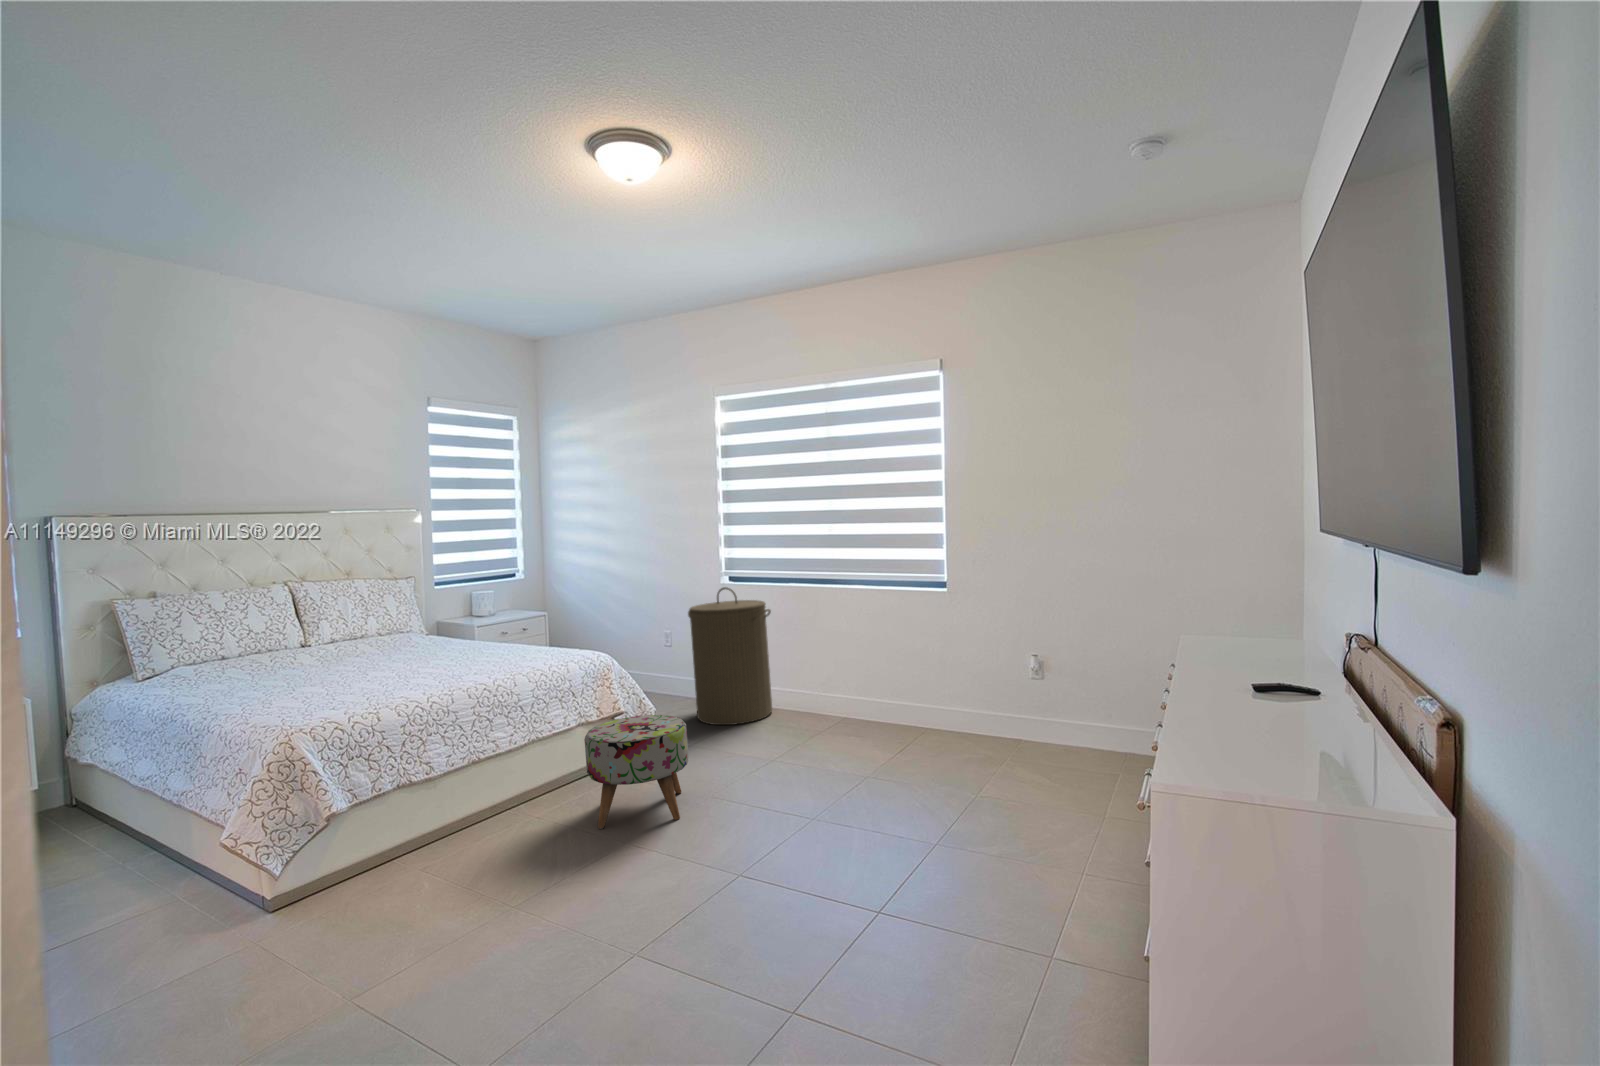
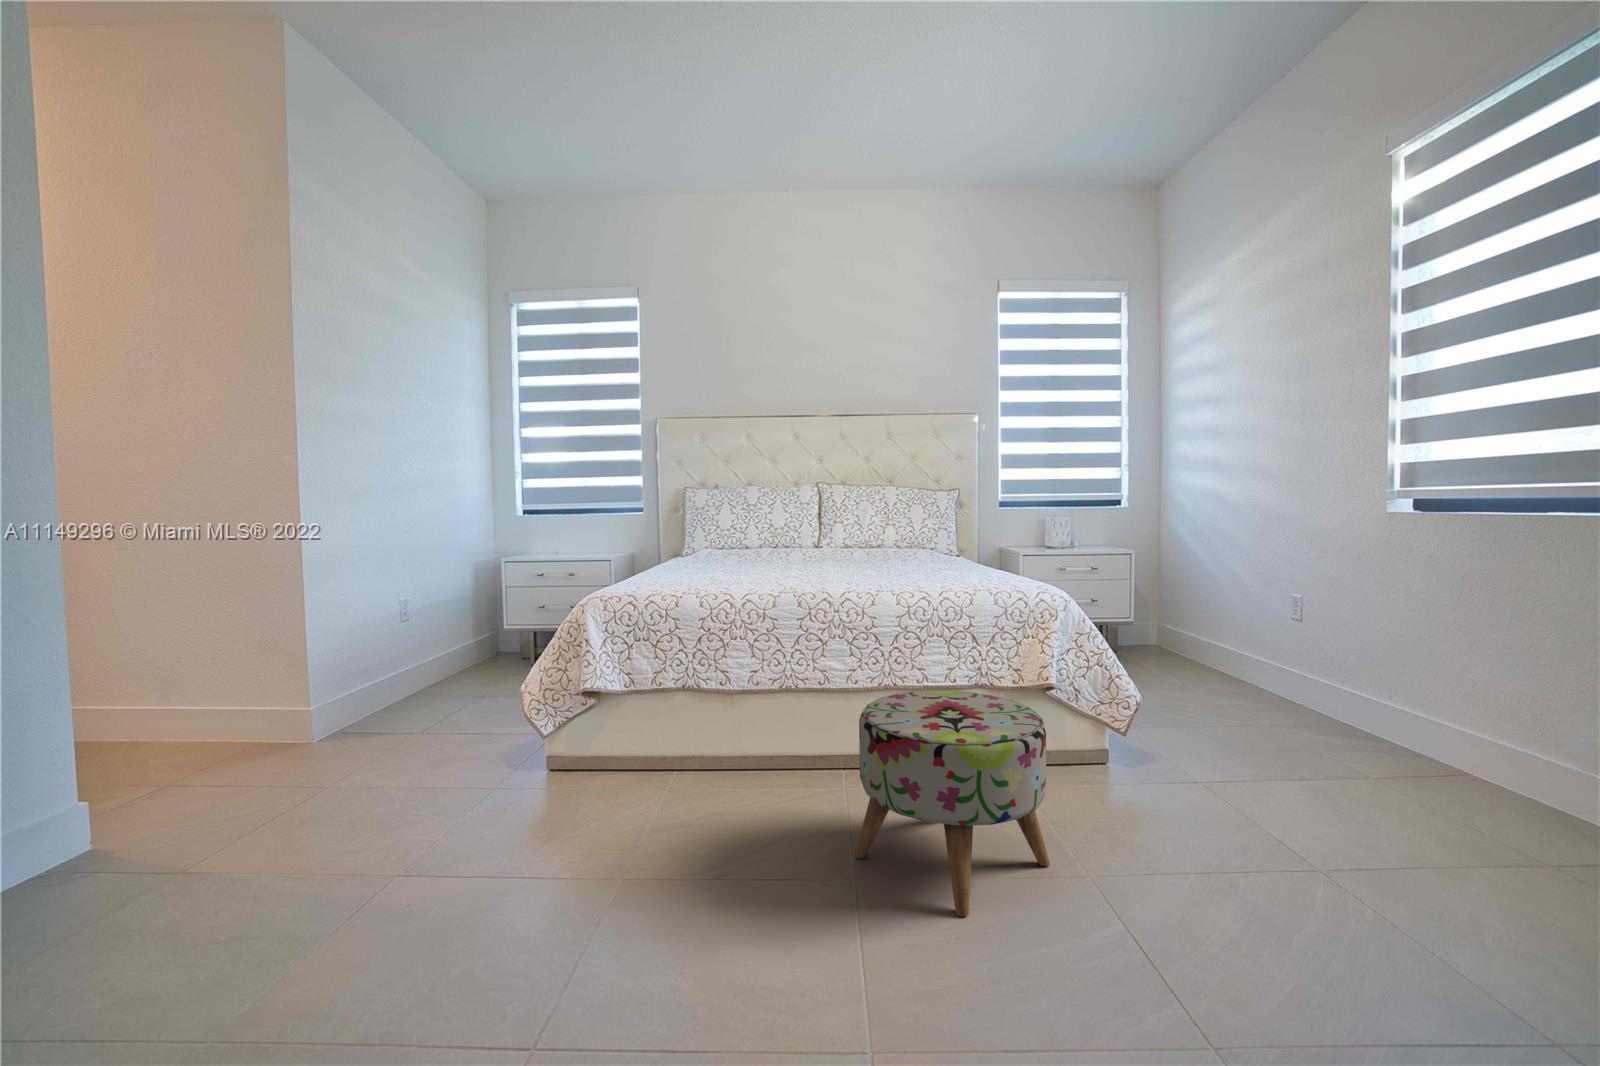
laundry hamper: present [688,587,772,725] -> none [1272,513,1475,797]

